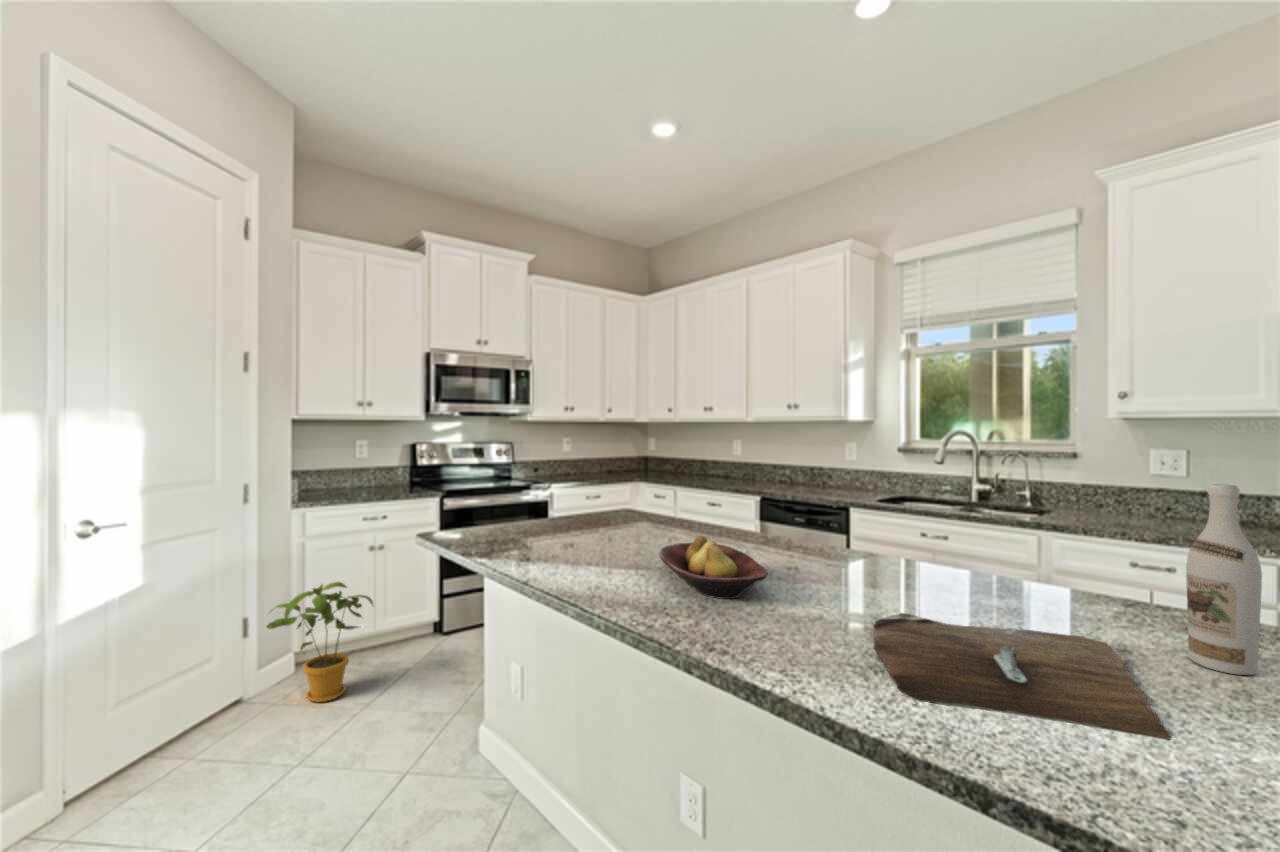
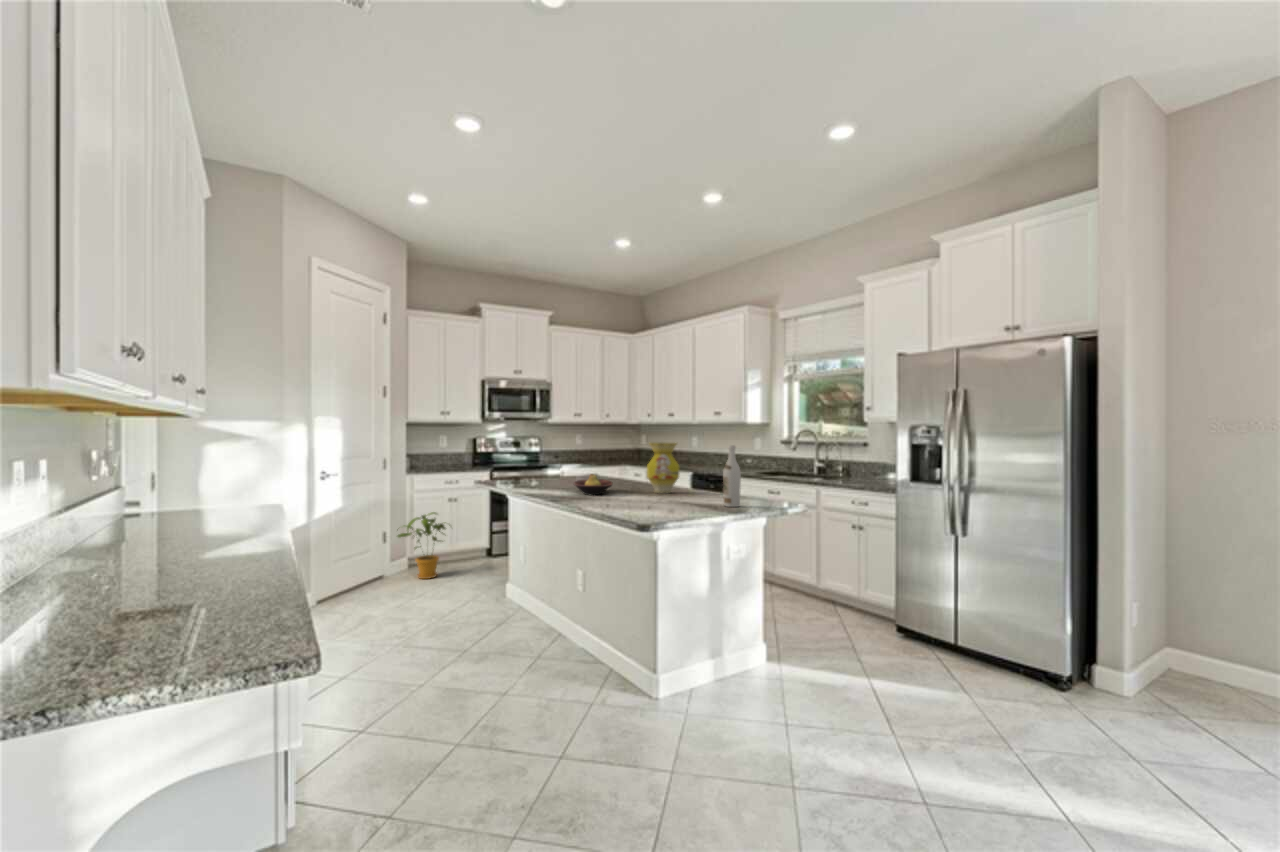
vase: none [820,461,899,581] -> present [647,442,679,493]
cutting board: present [874,613,1170,740] -> none [613,496,706,511]

